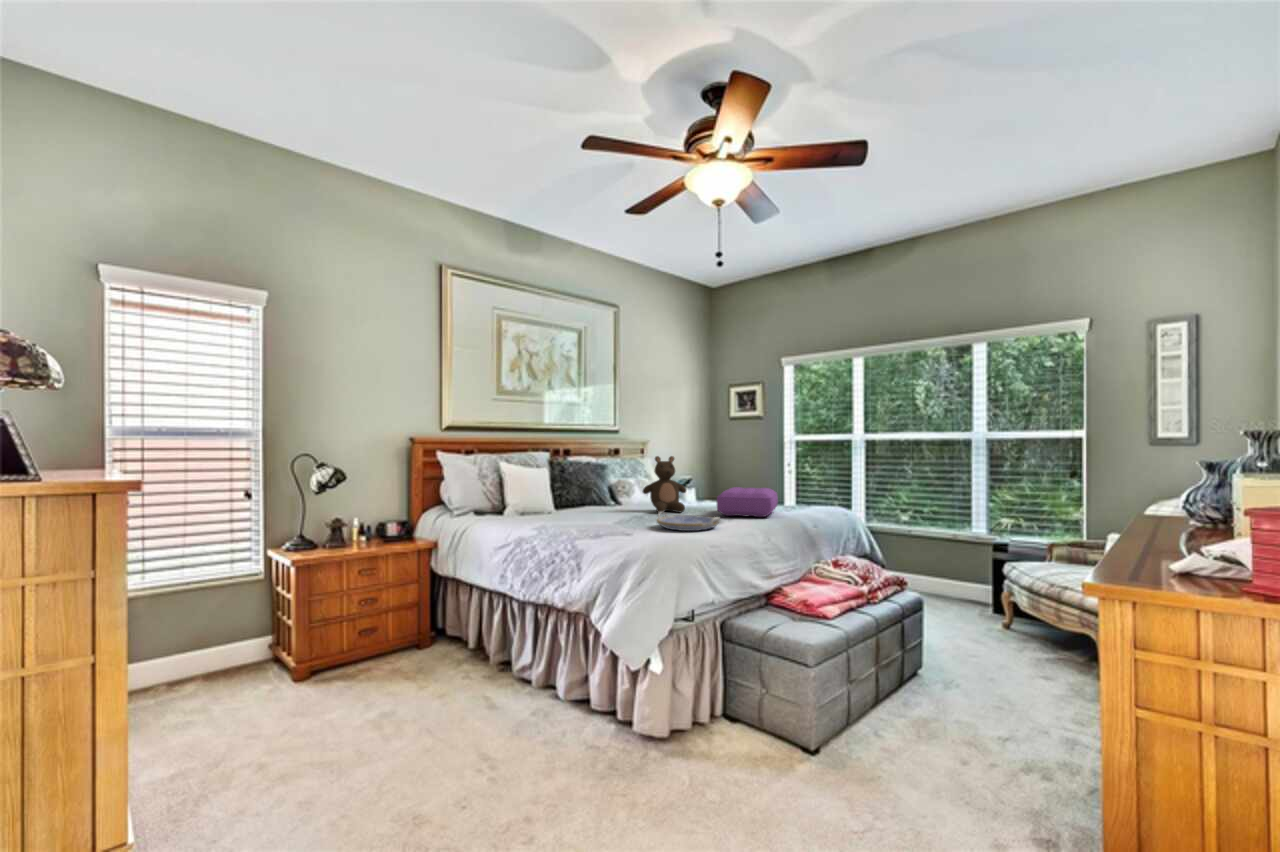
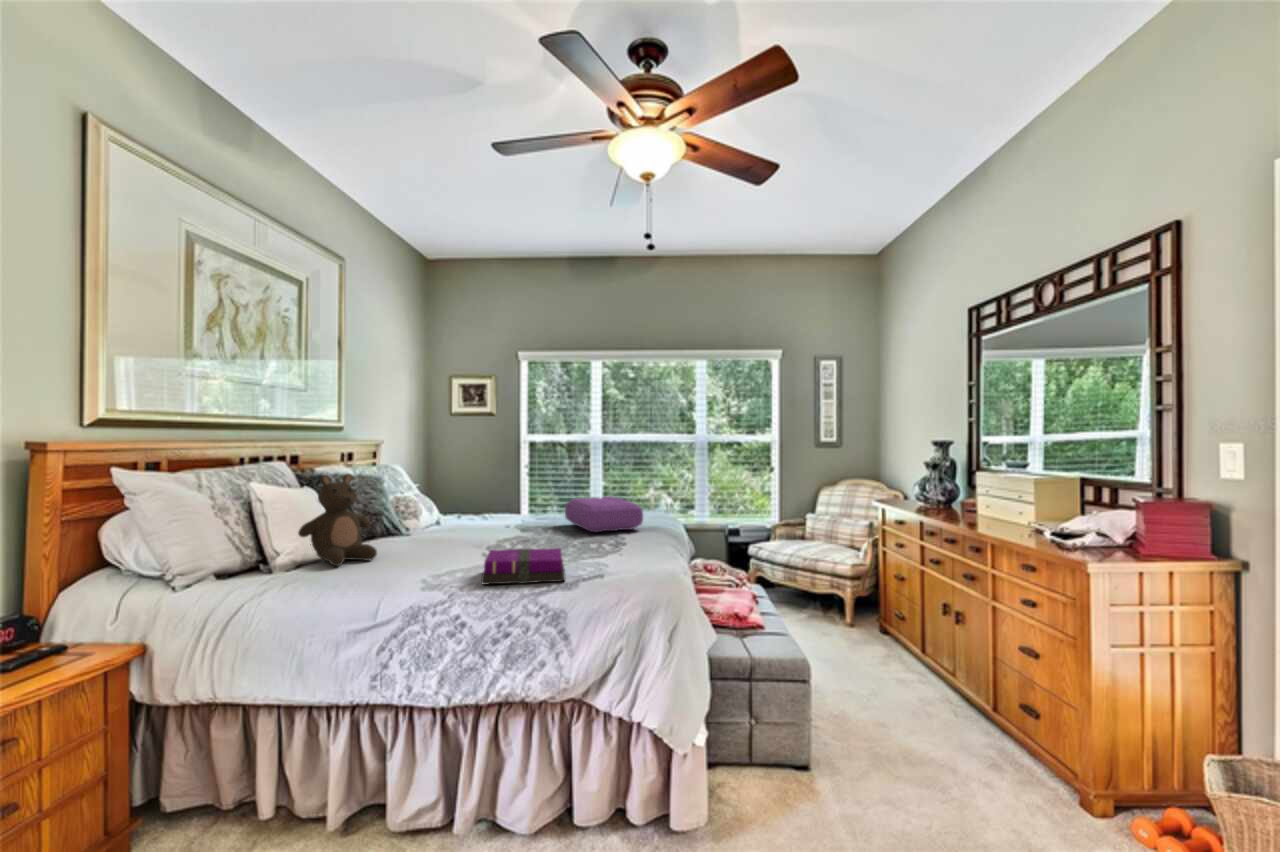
stuffed bear: present [643,456,686,513] -> present [298,474,377,566]
notebook: none [563,512,635,536] -> present [482,548,565,584]
serving tray: present [657,512,720,531] -> none [565,537,648,559]

